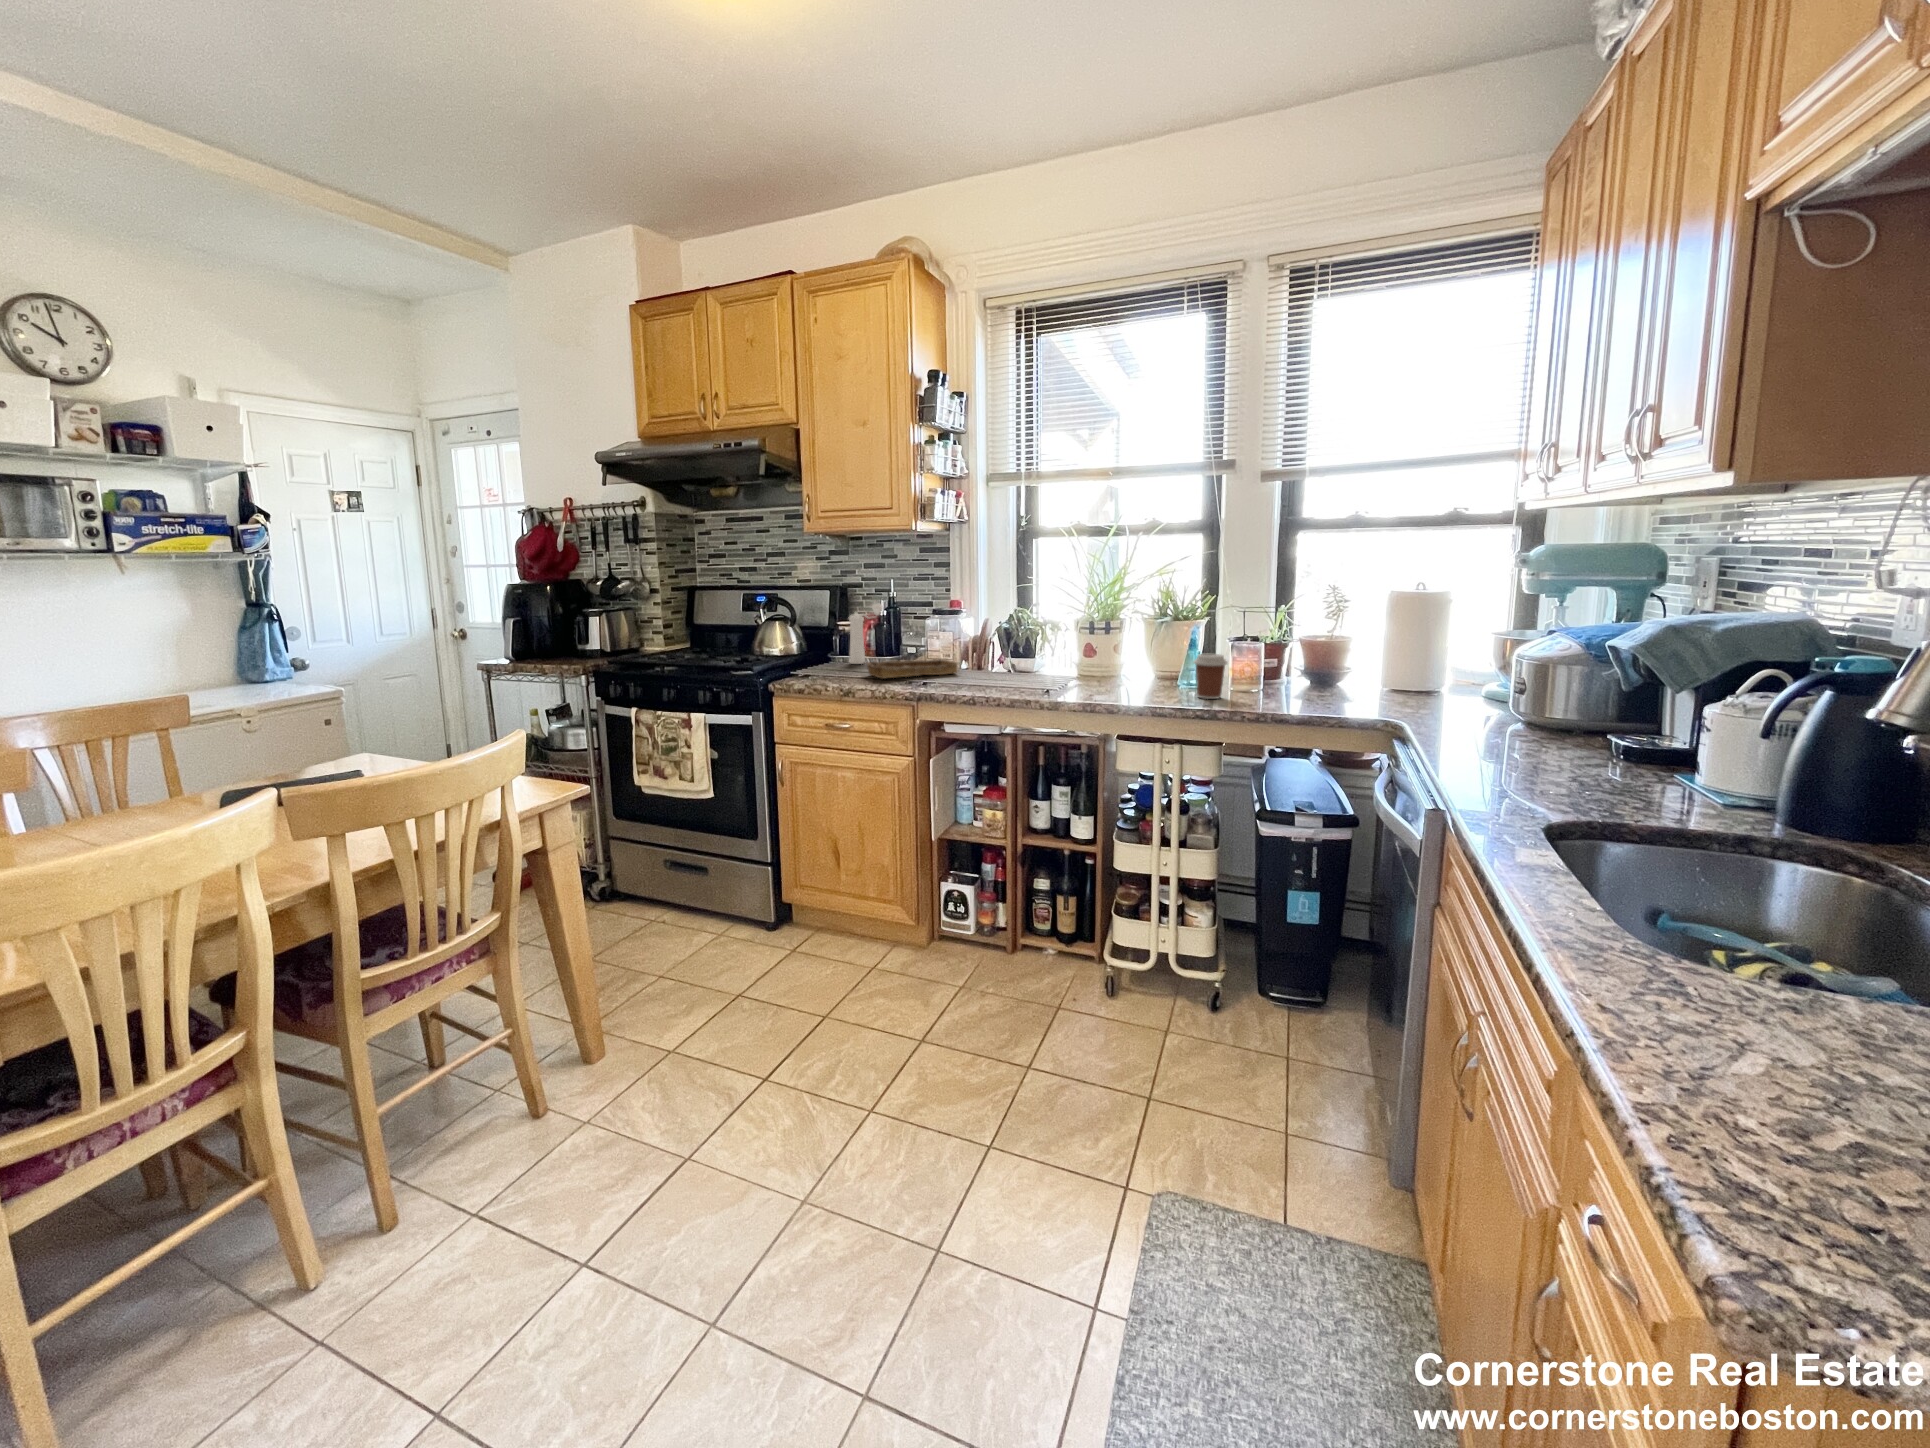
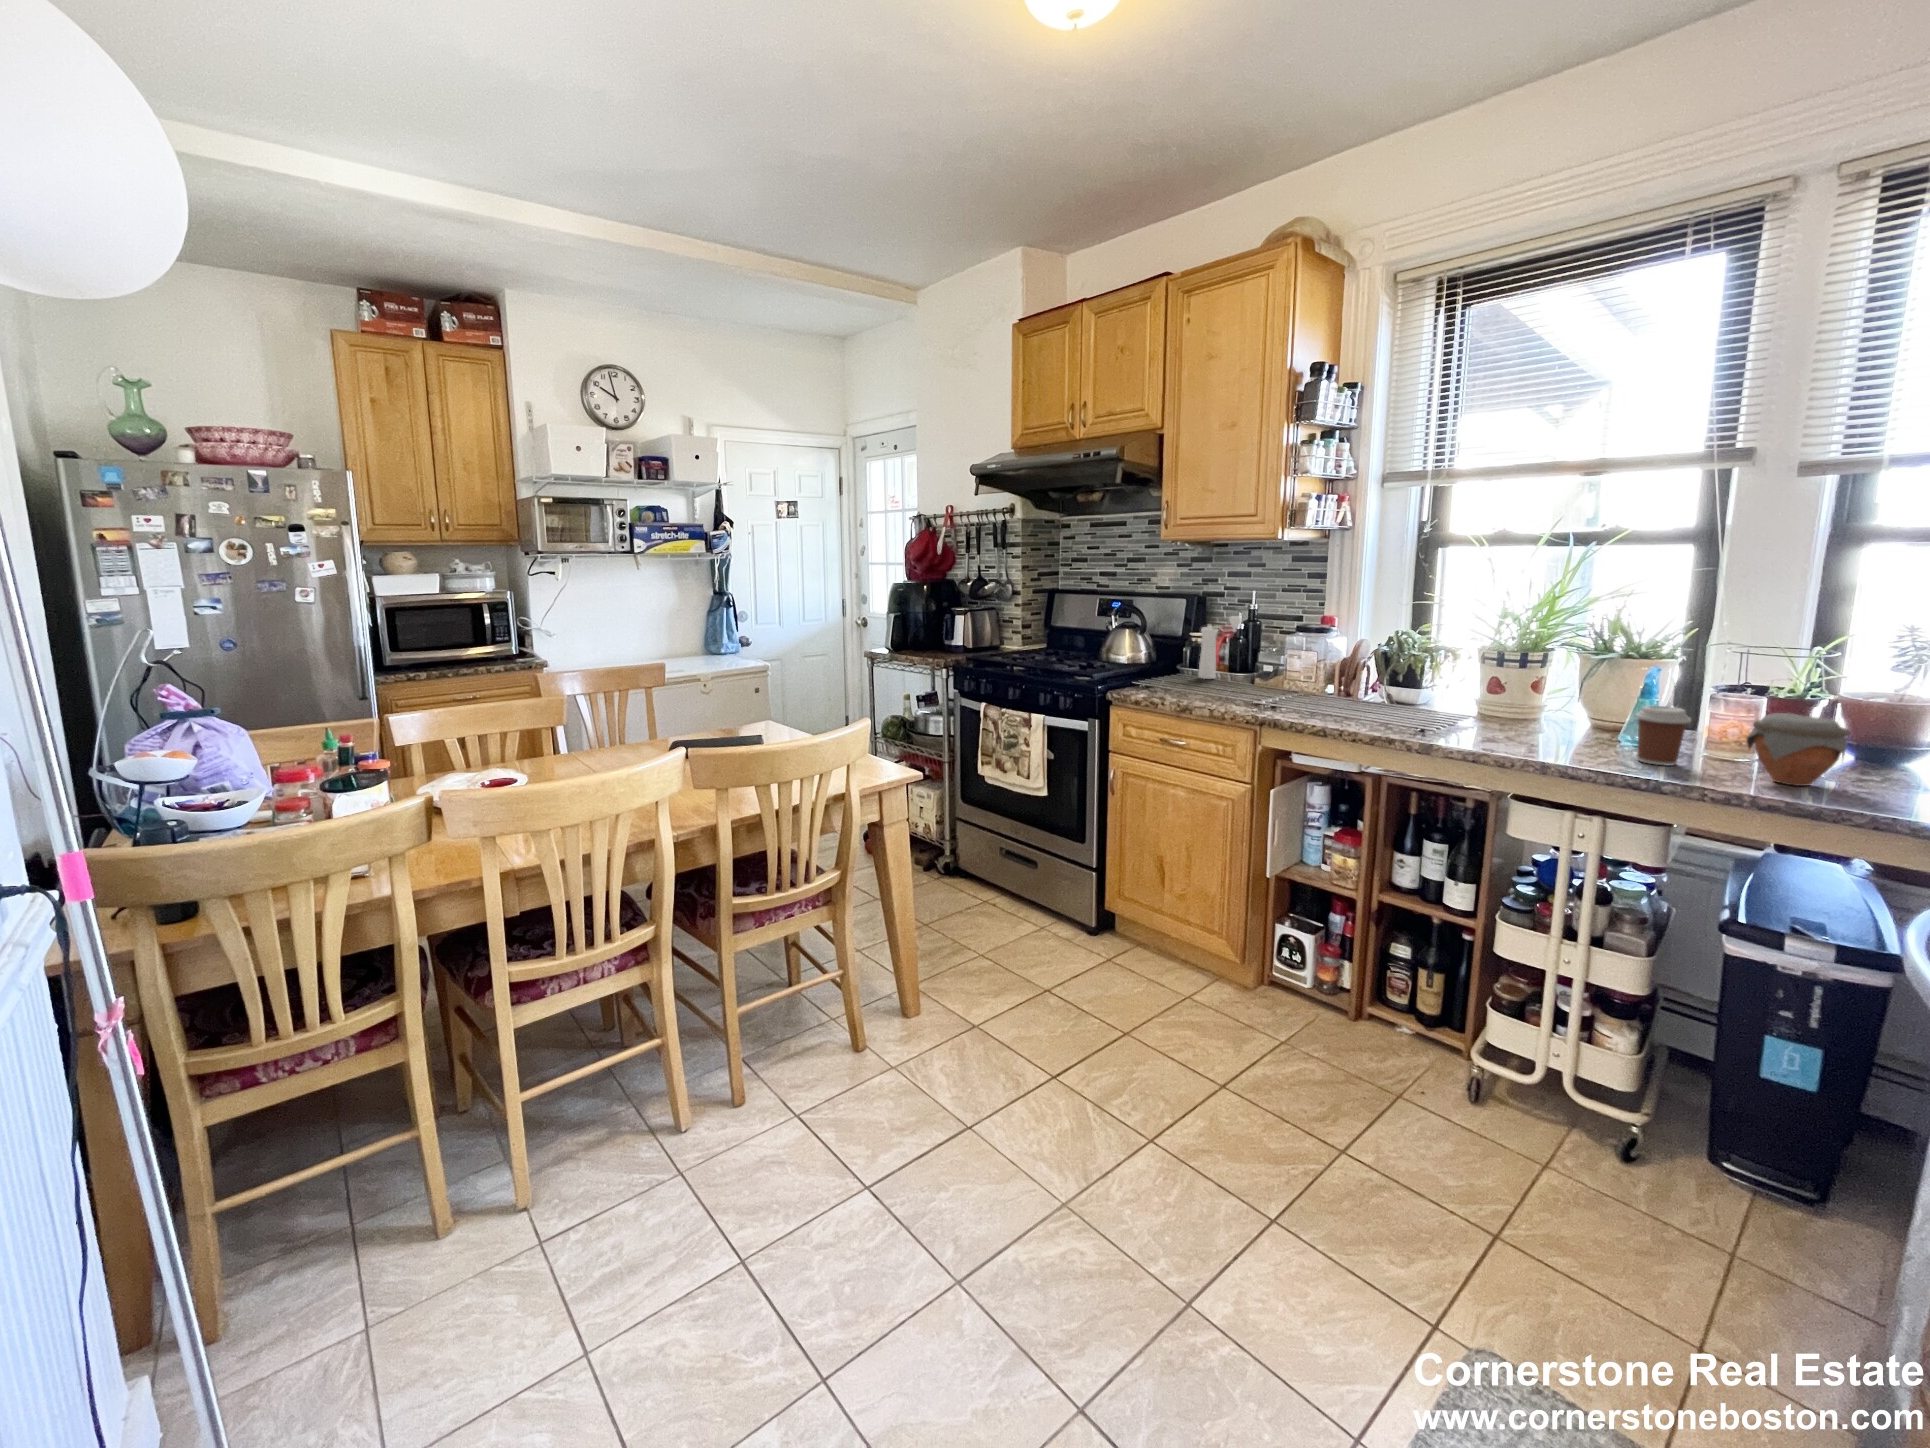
jar: none [1262,652,1319,704] -> present [1747,713,1850,786]
tray: present [867,659,958,678] -> none [1207,678,1321,699]

